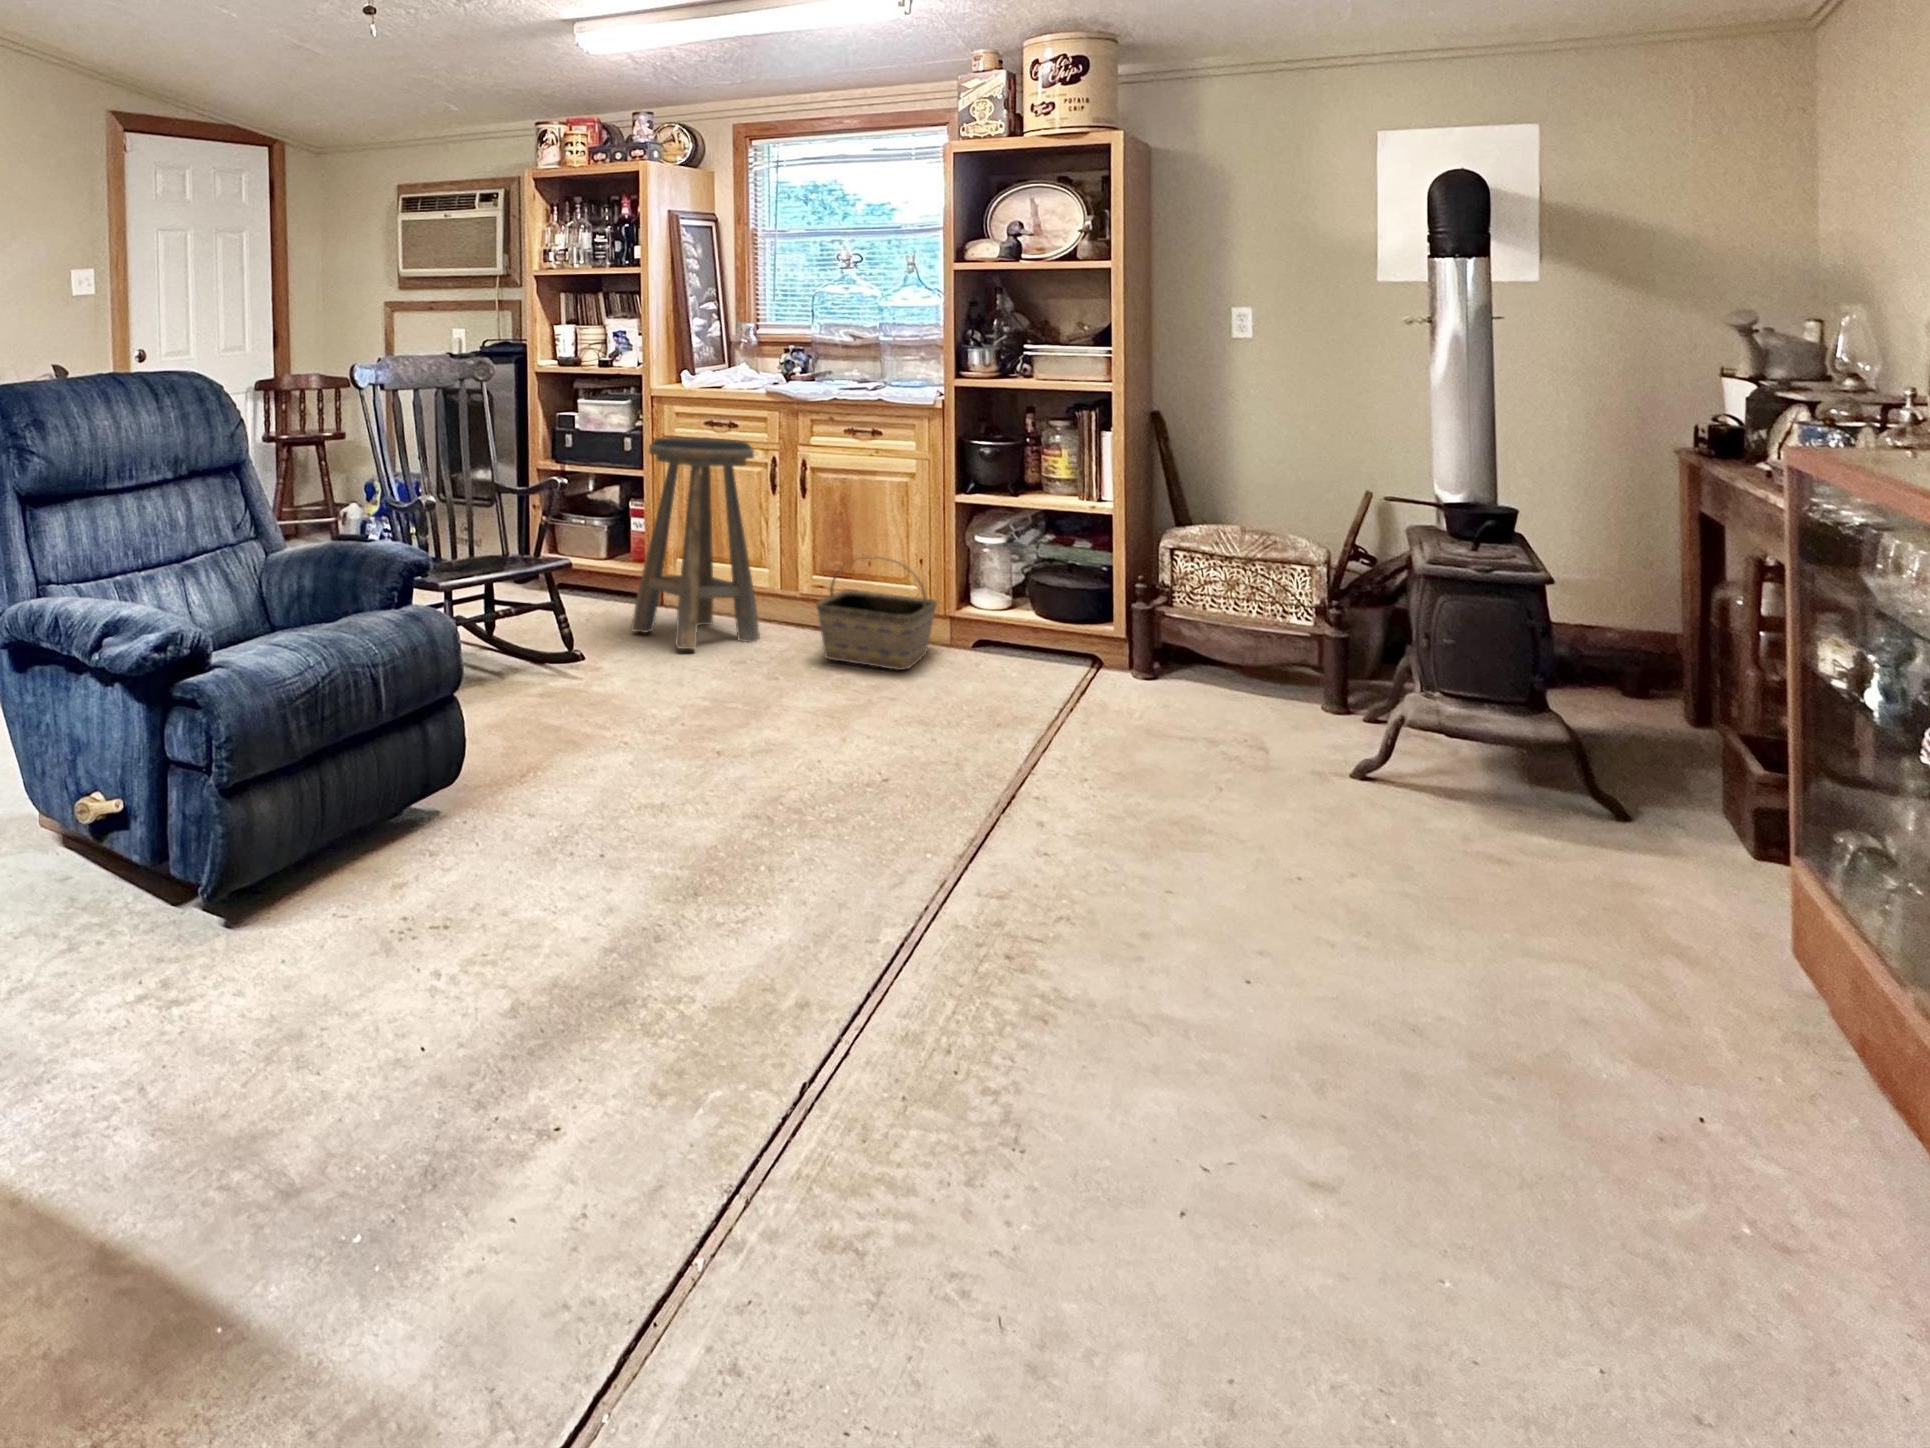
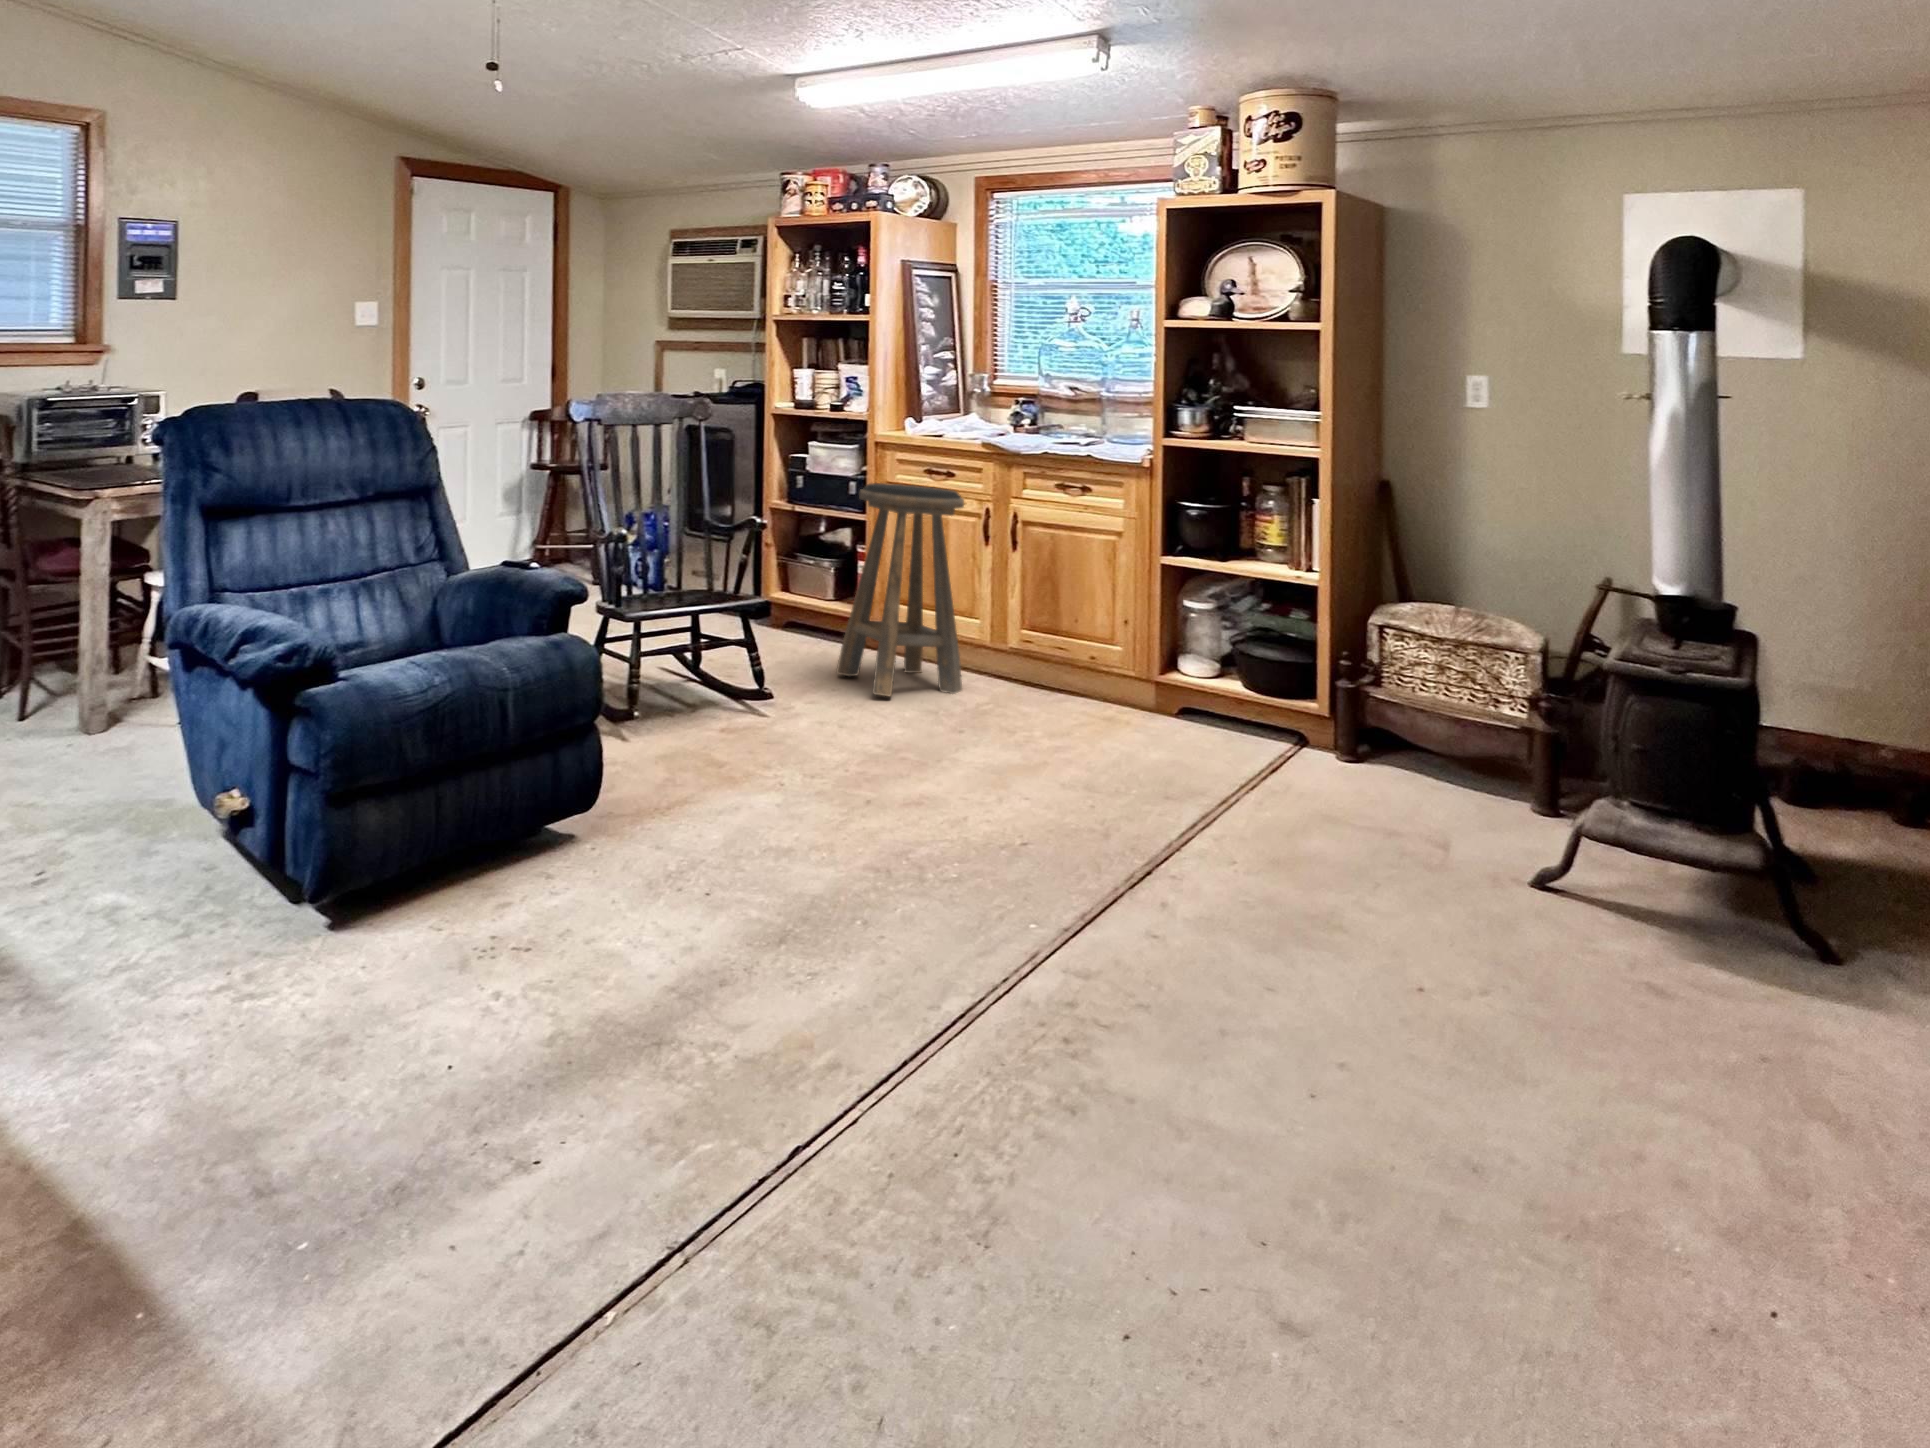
basket: present [816,556,937,670] -> none [1009,614,1139,733]

